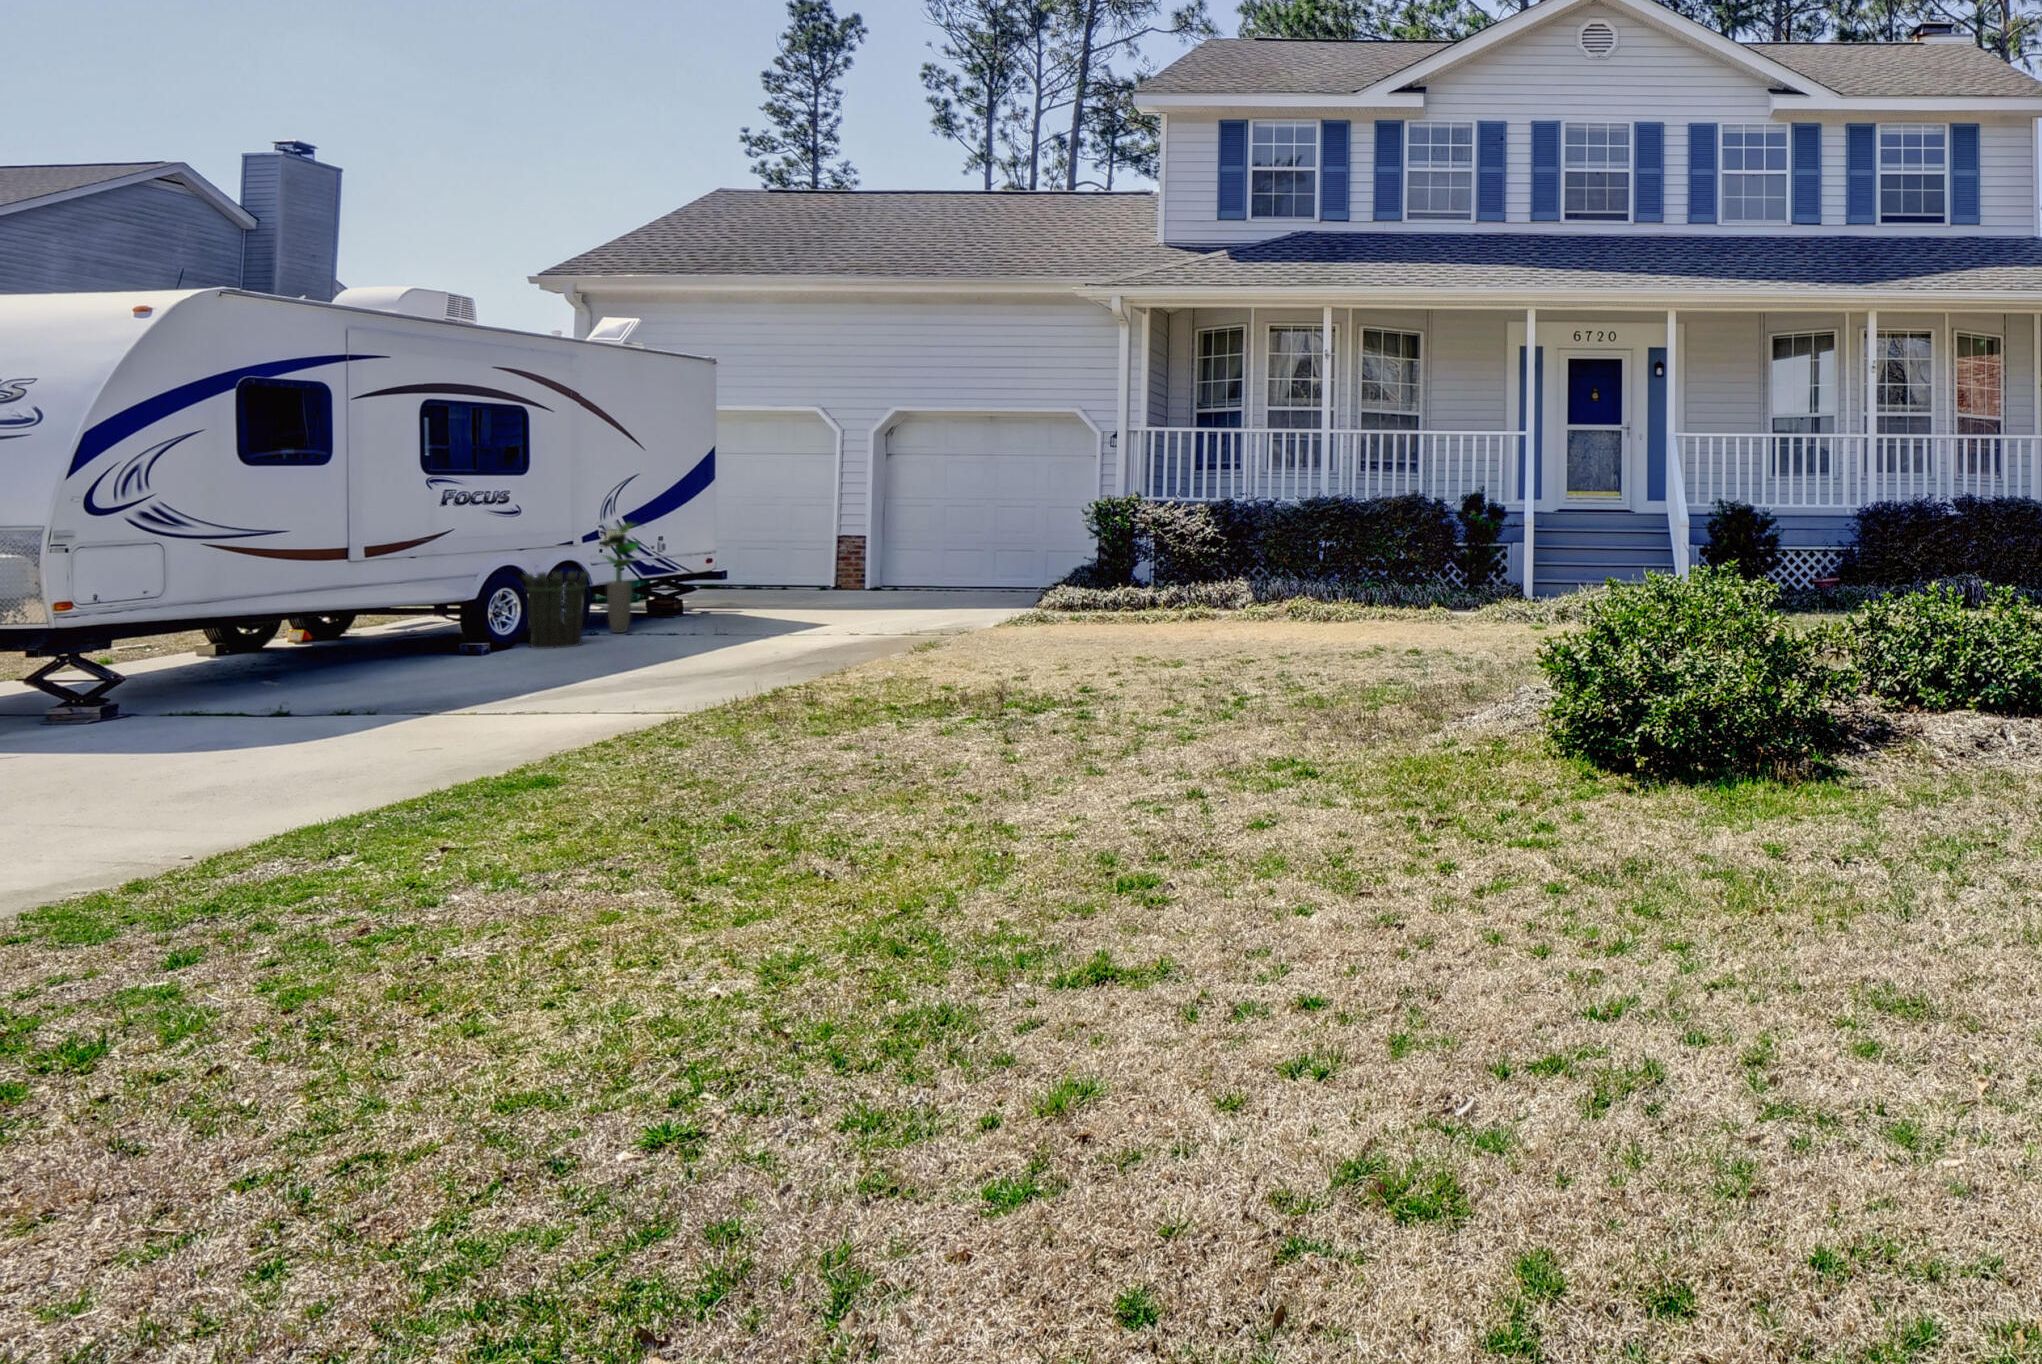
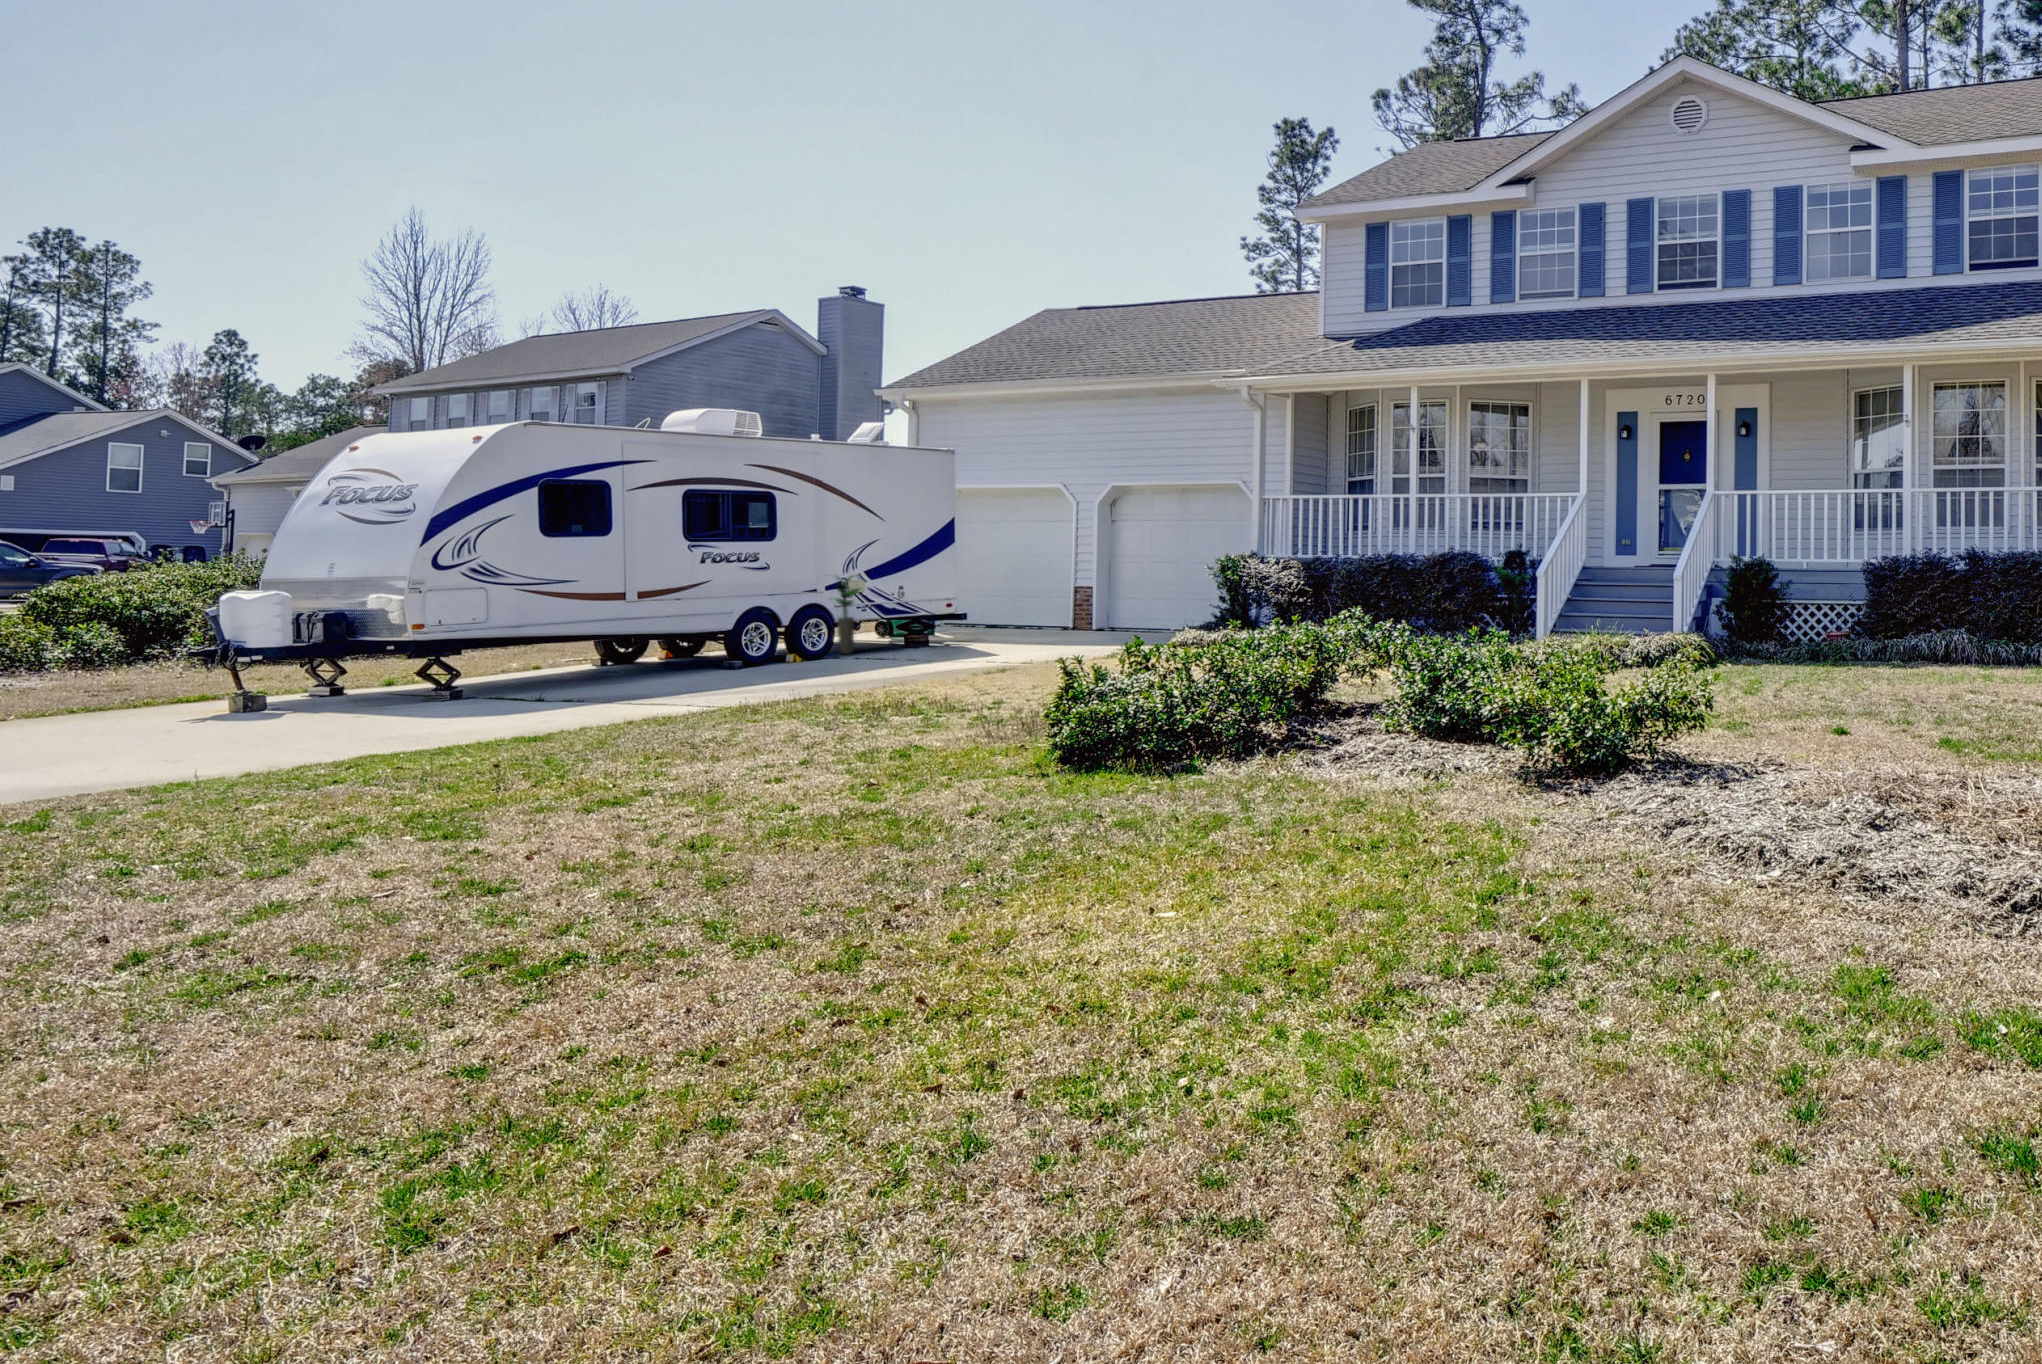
waste bin: present [523,571,589,649] -> none [763,609,808,663]

